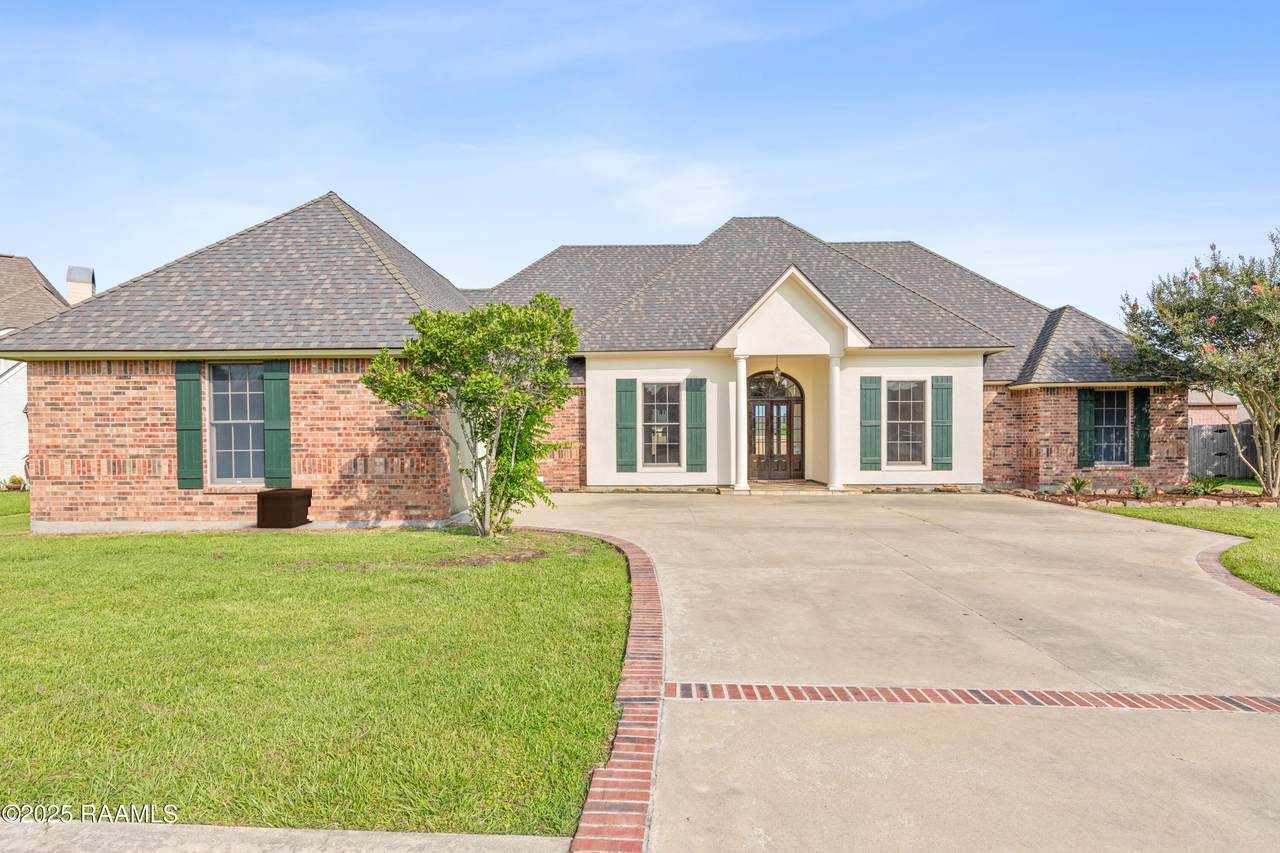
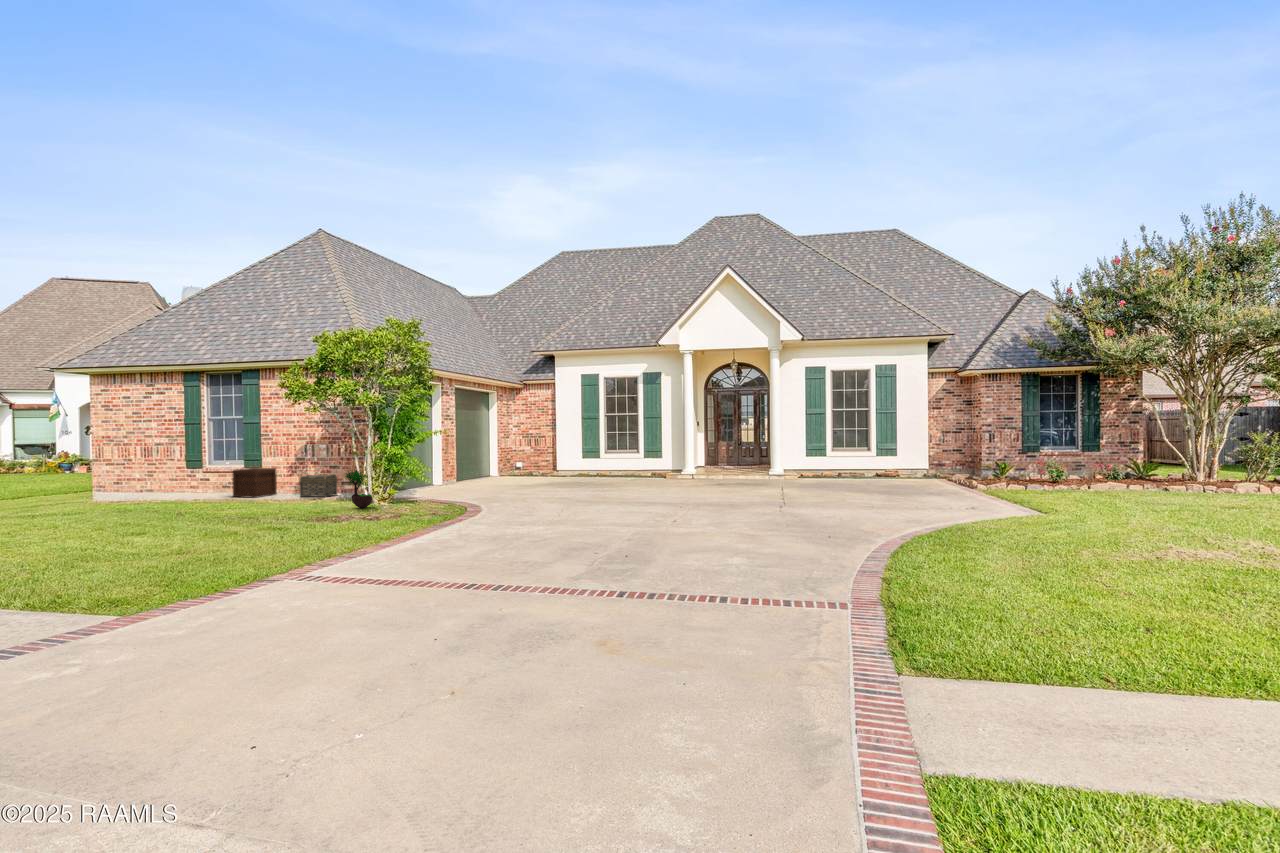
potted tree: none [450,490,488,545] -> present [345,469,372,508]
basket: none [351,497,401,527] -> present [299,475,338,497]

